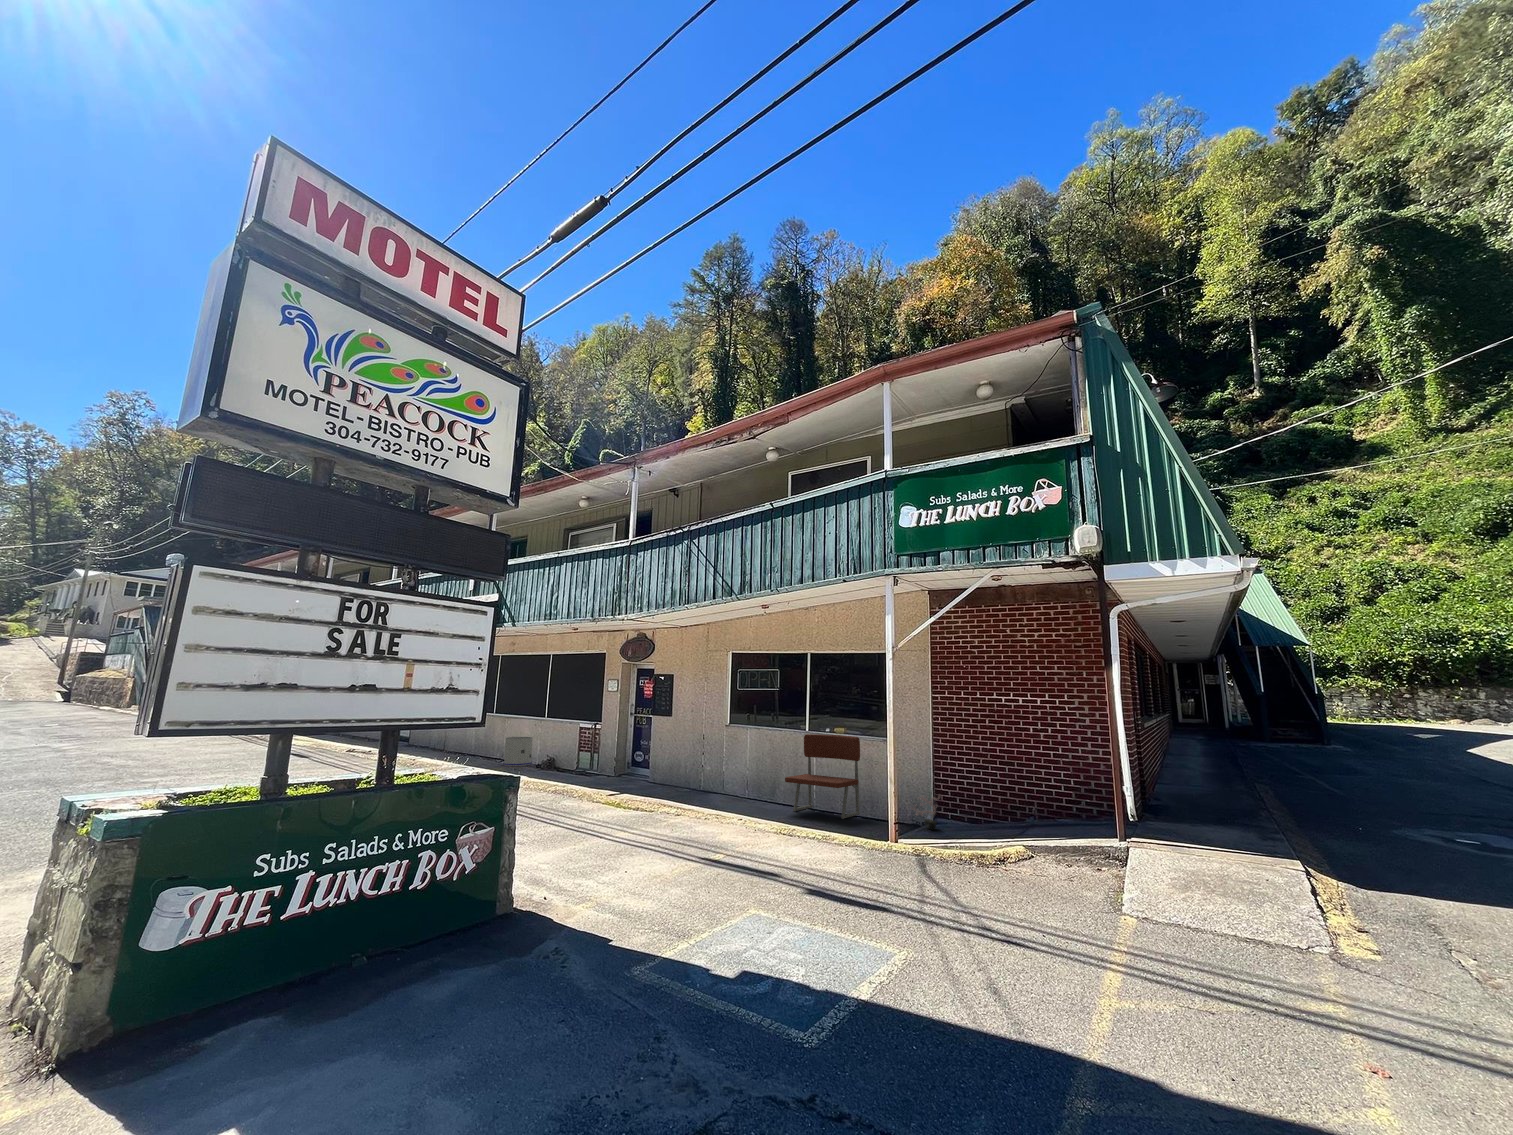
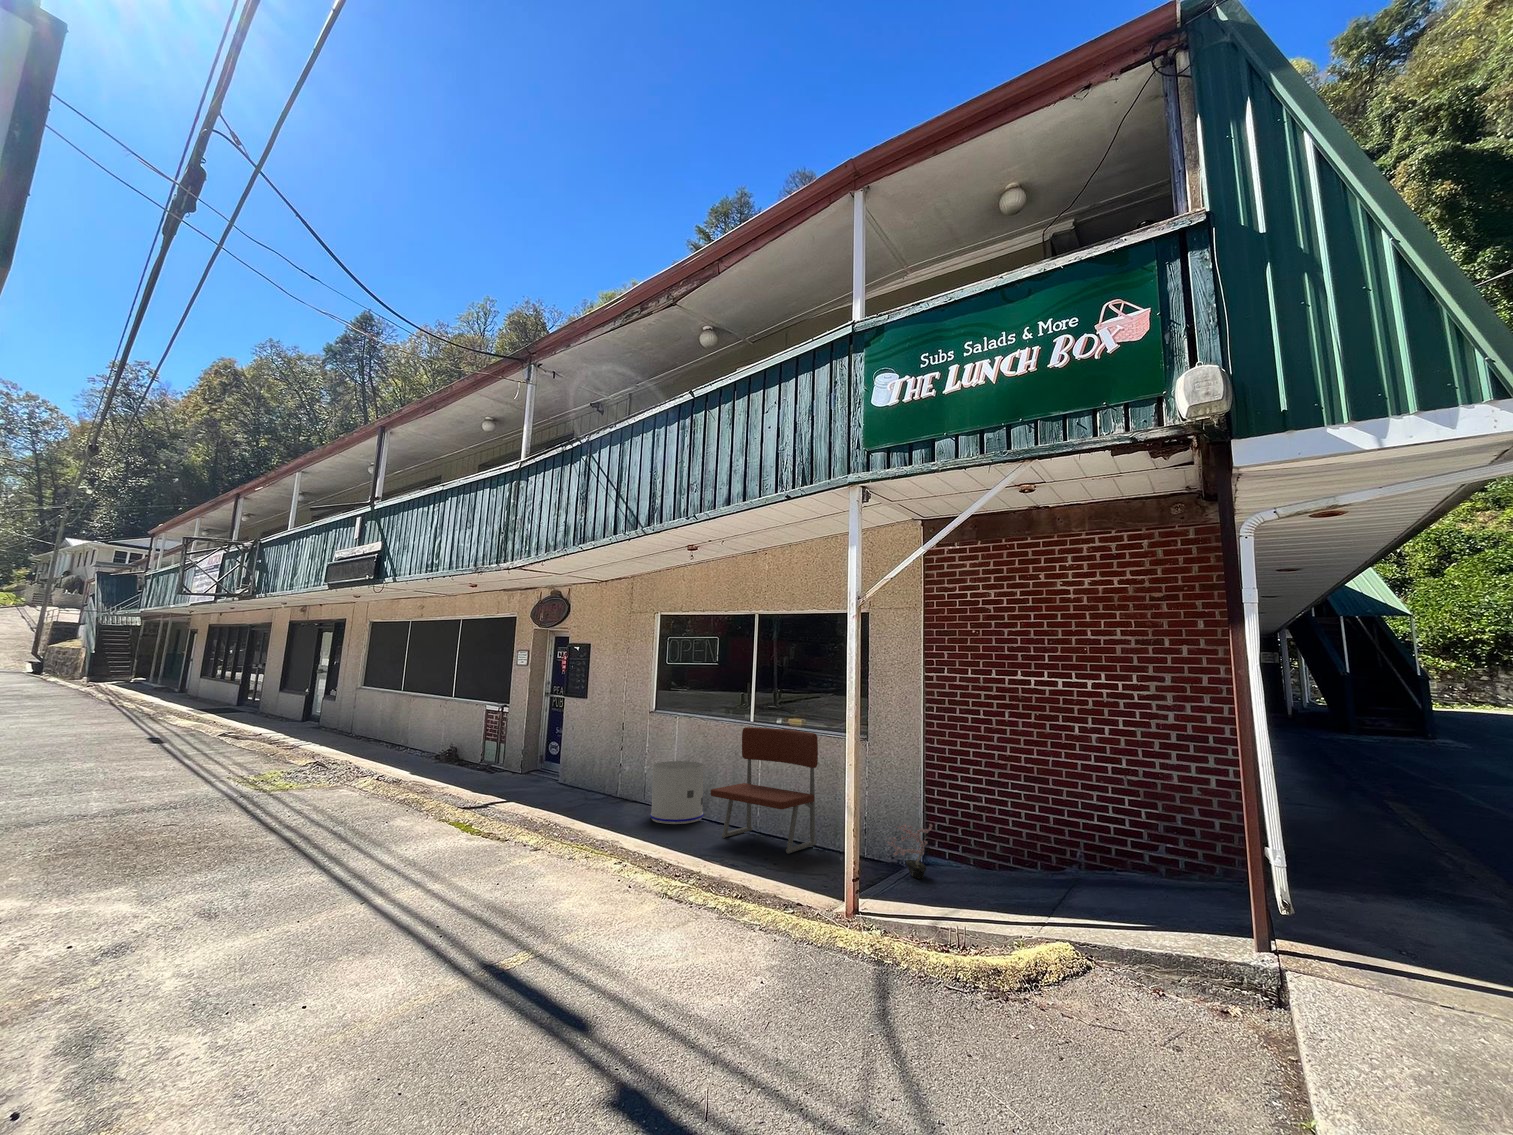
trash can: present [503,737,533,766] -> present [650,761,704,824]

